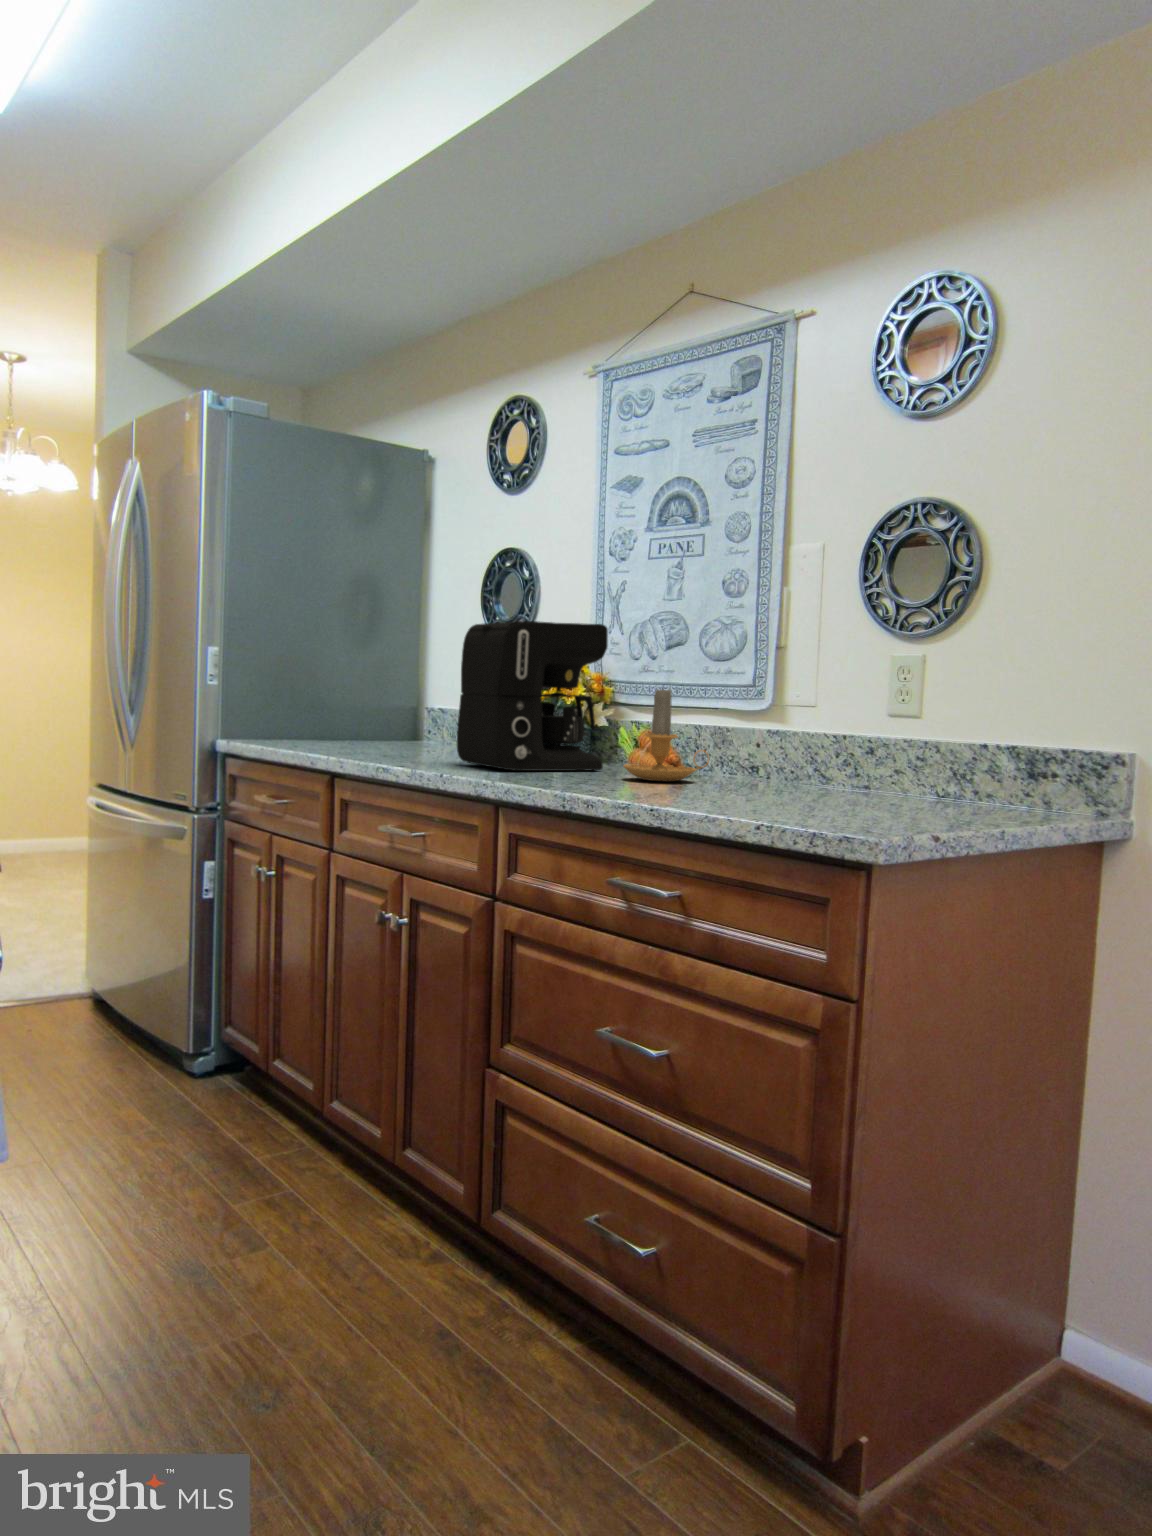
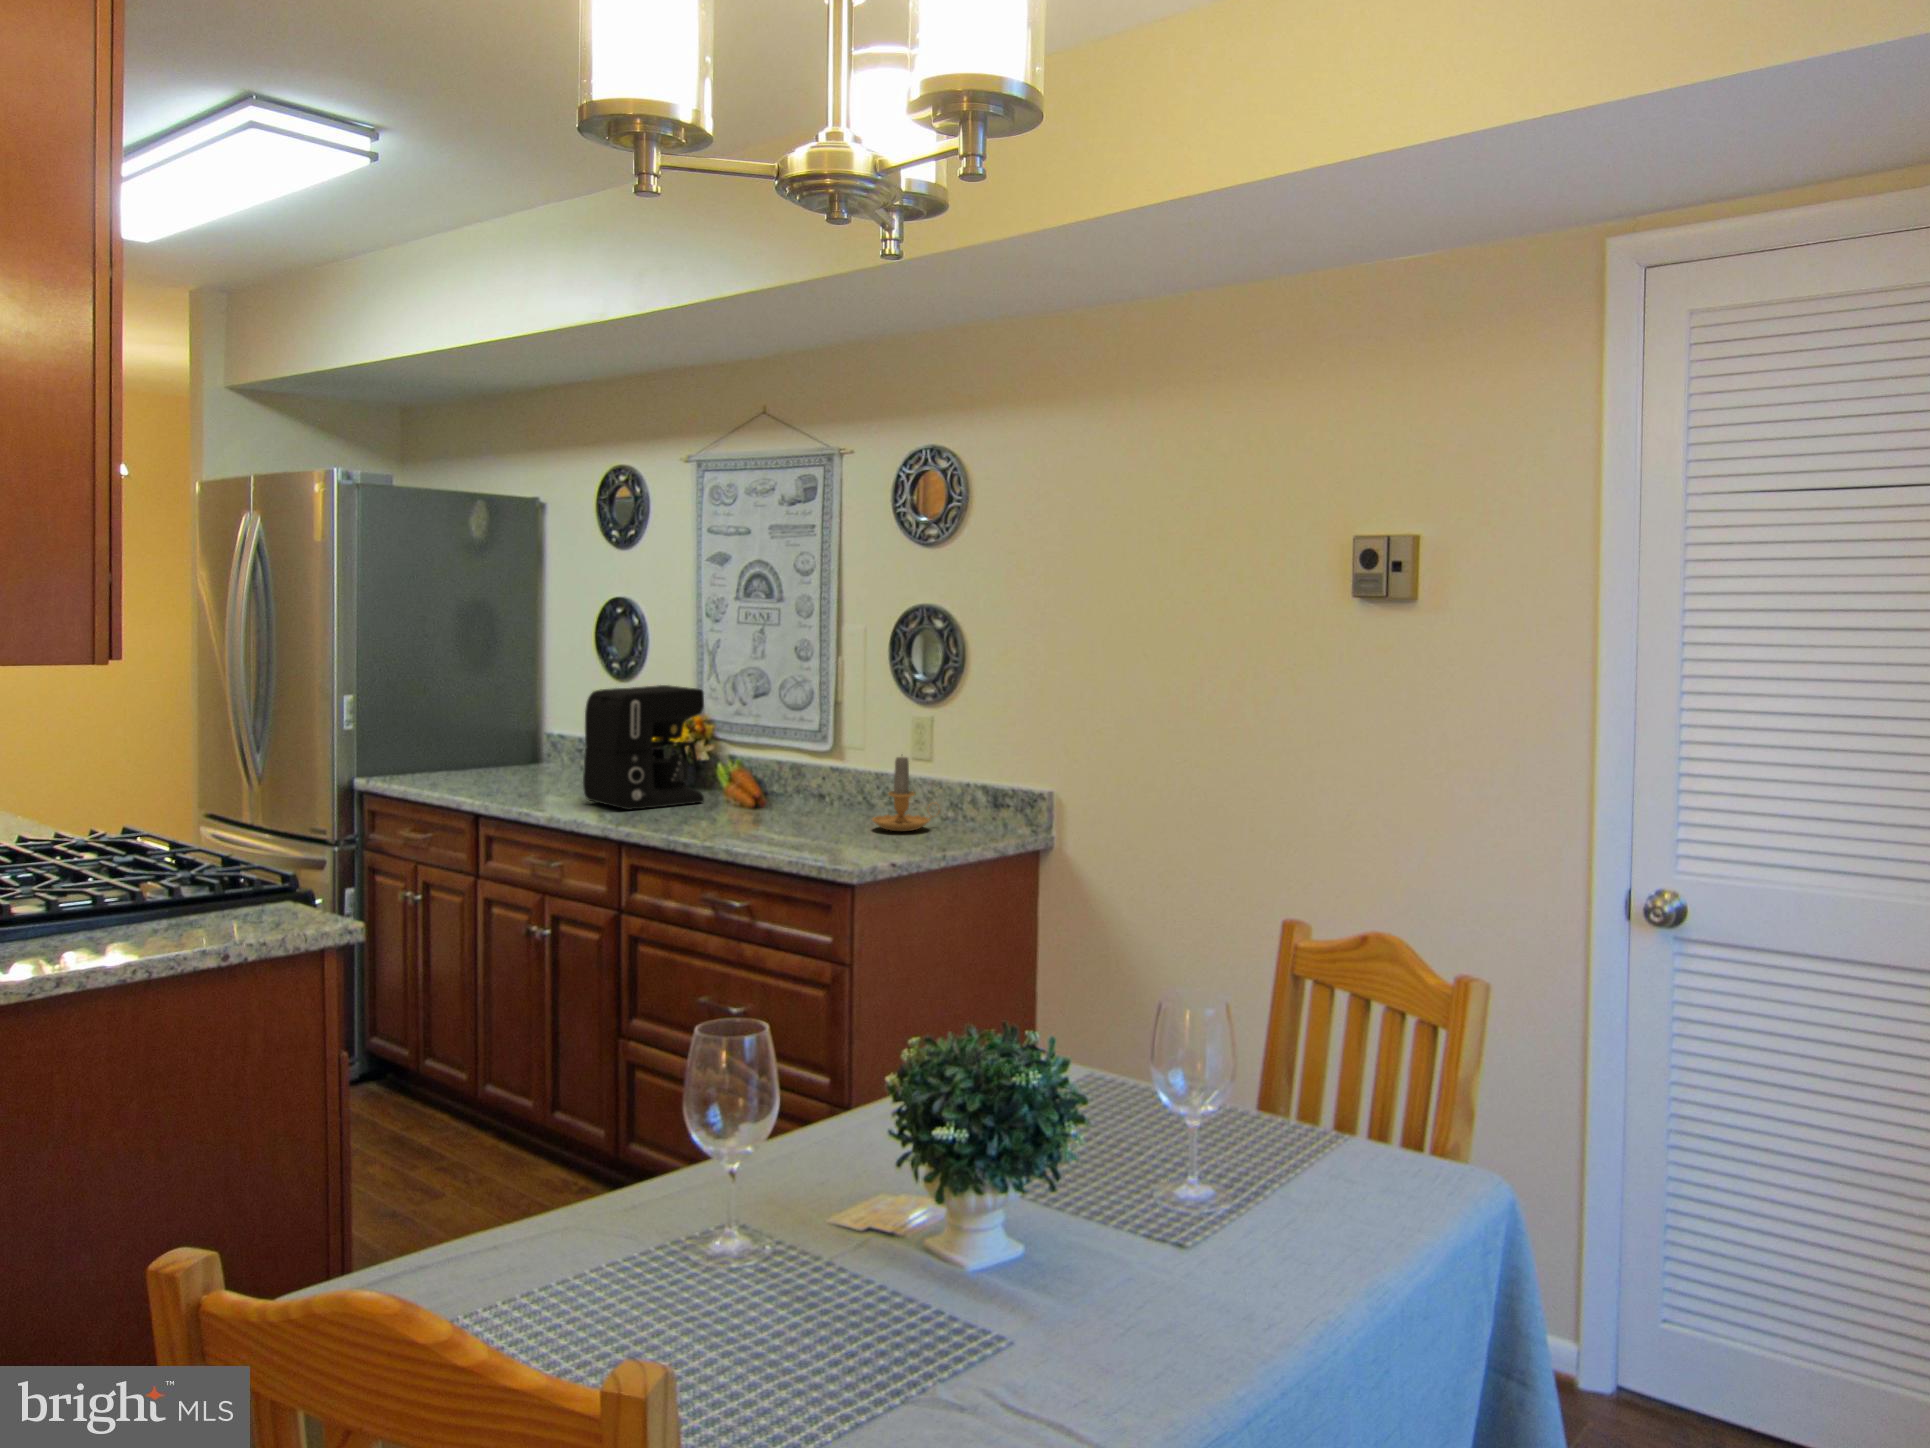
candle: present [623,689,710,781] -> present [872,757,933,831]

